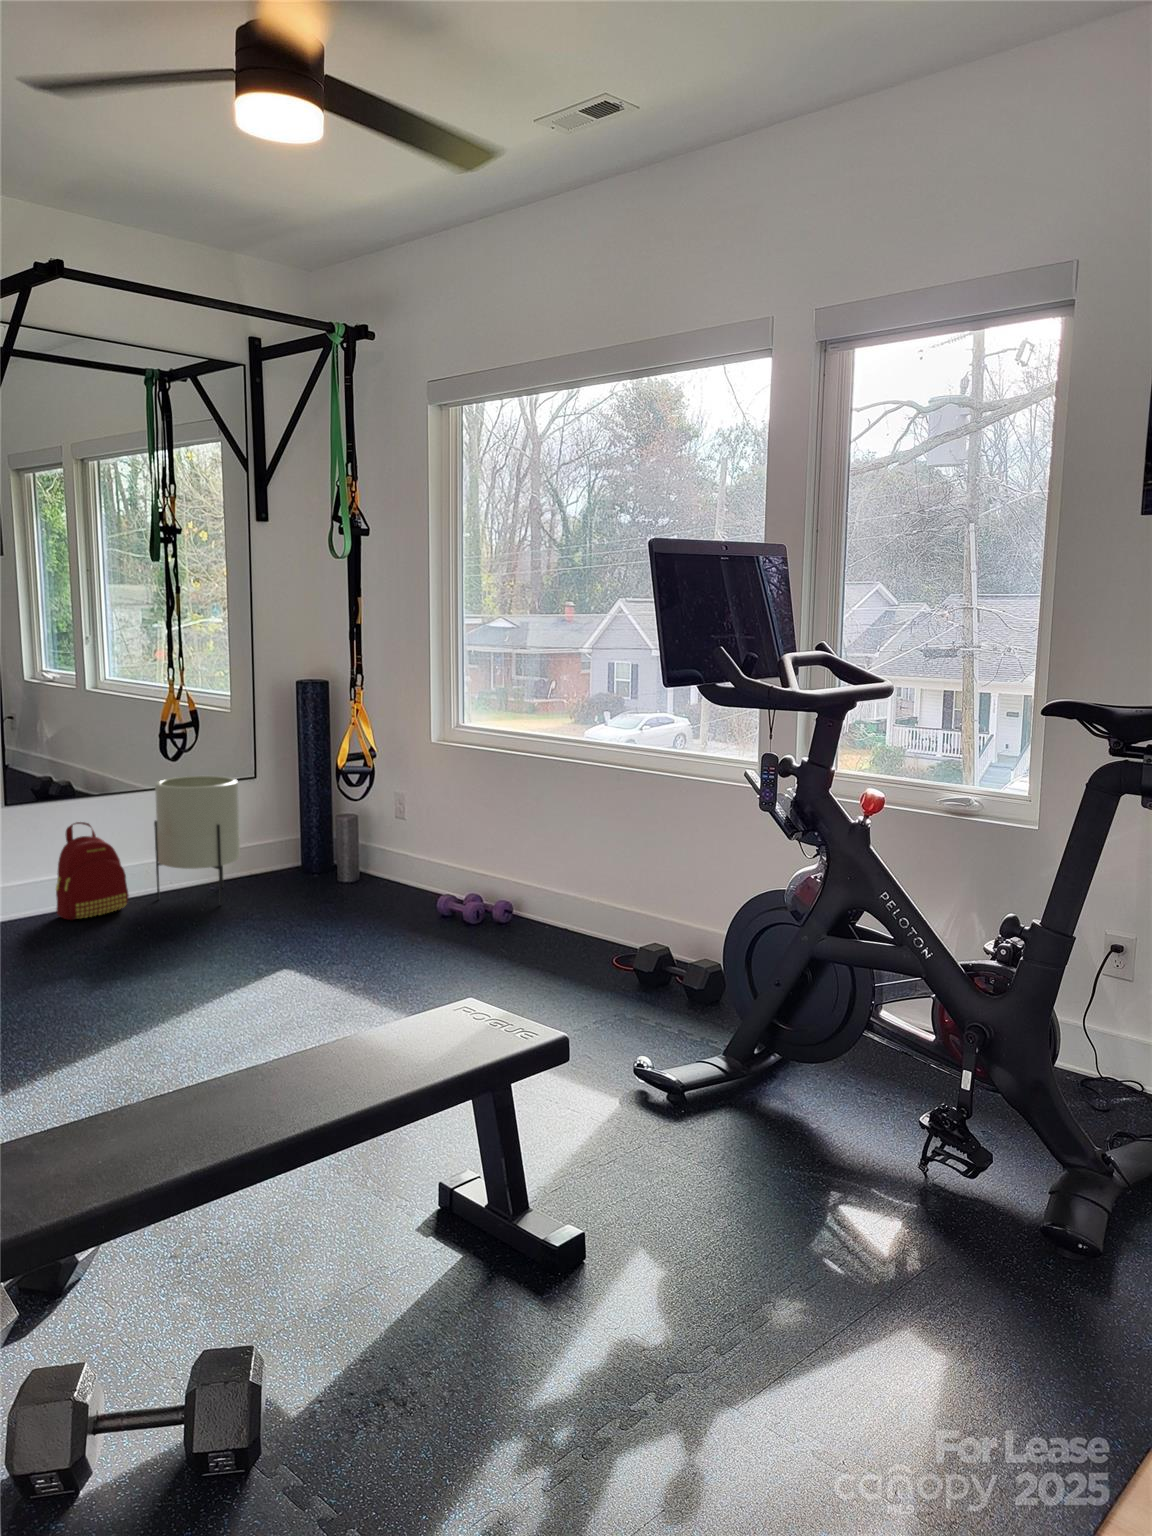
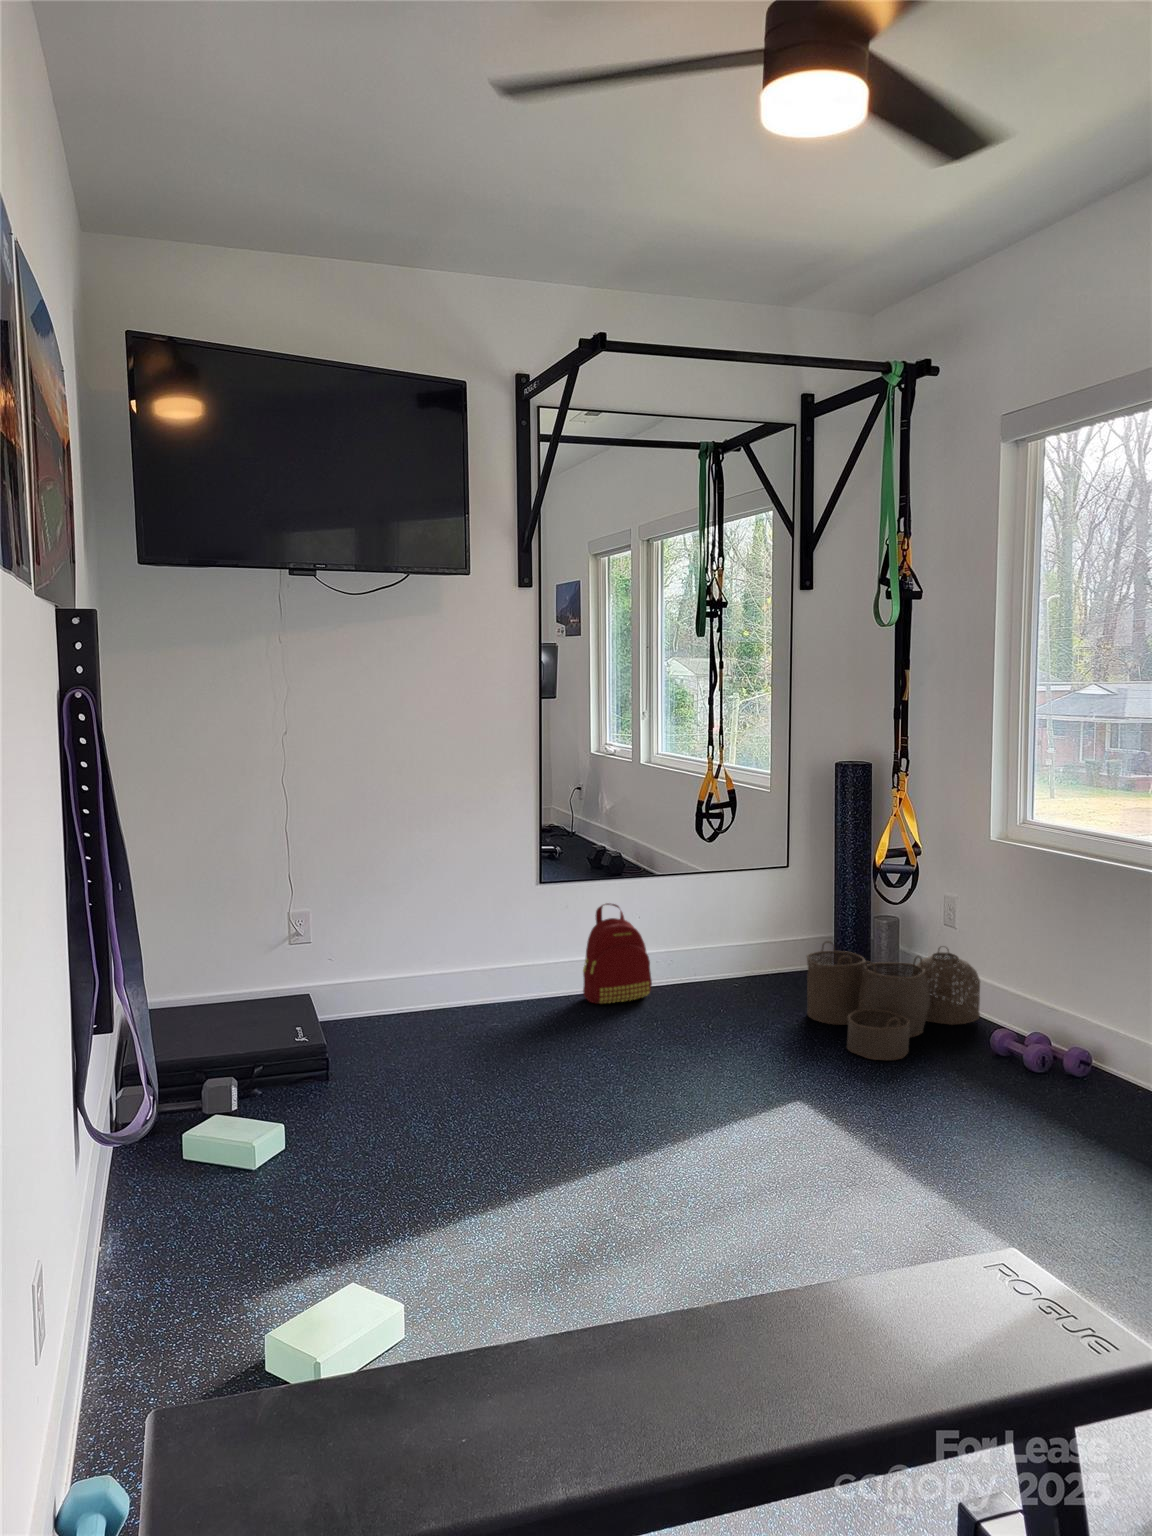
planter: present [154,776,240,904] -> none [682,861,768,1004]
woven basket: none [278,835,427,932] -> present [807,941,980,1060]

